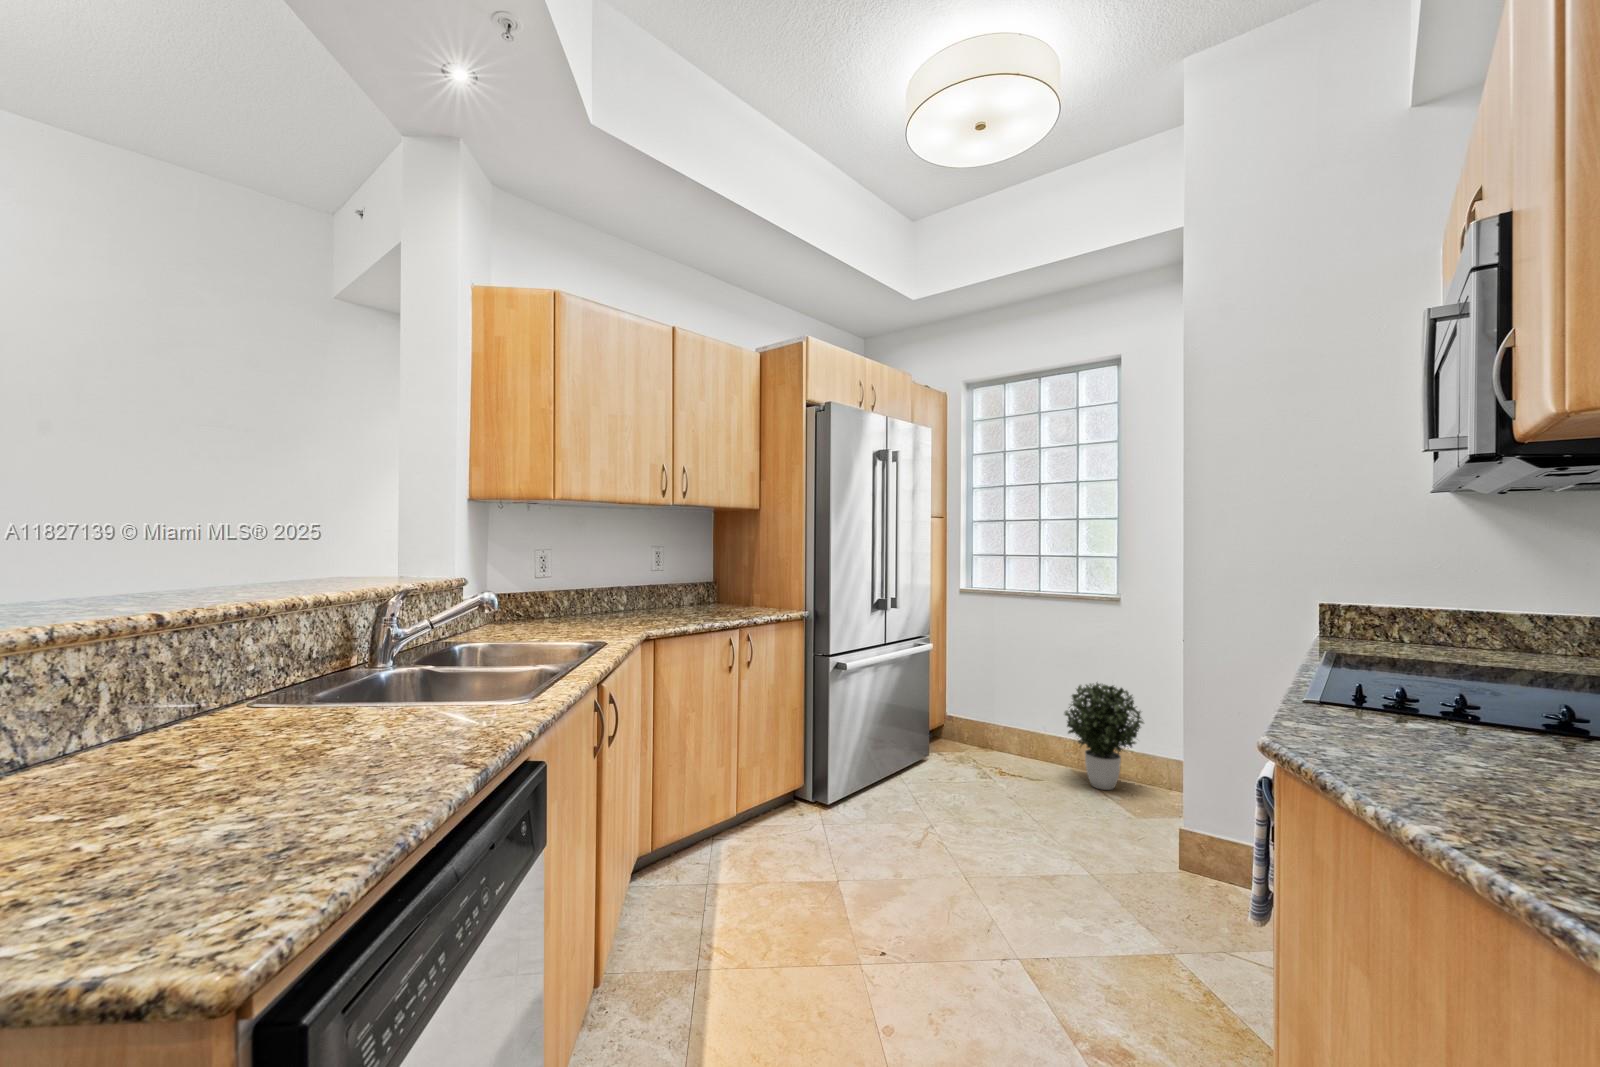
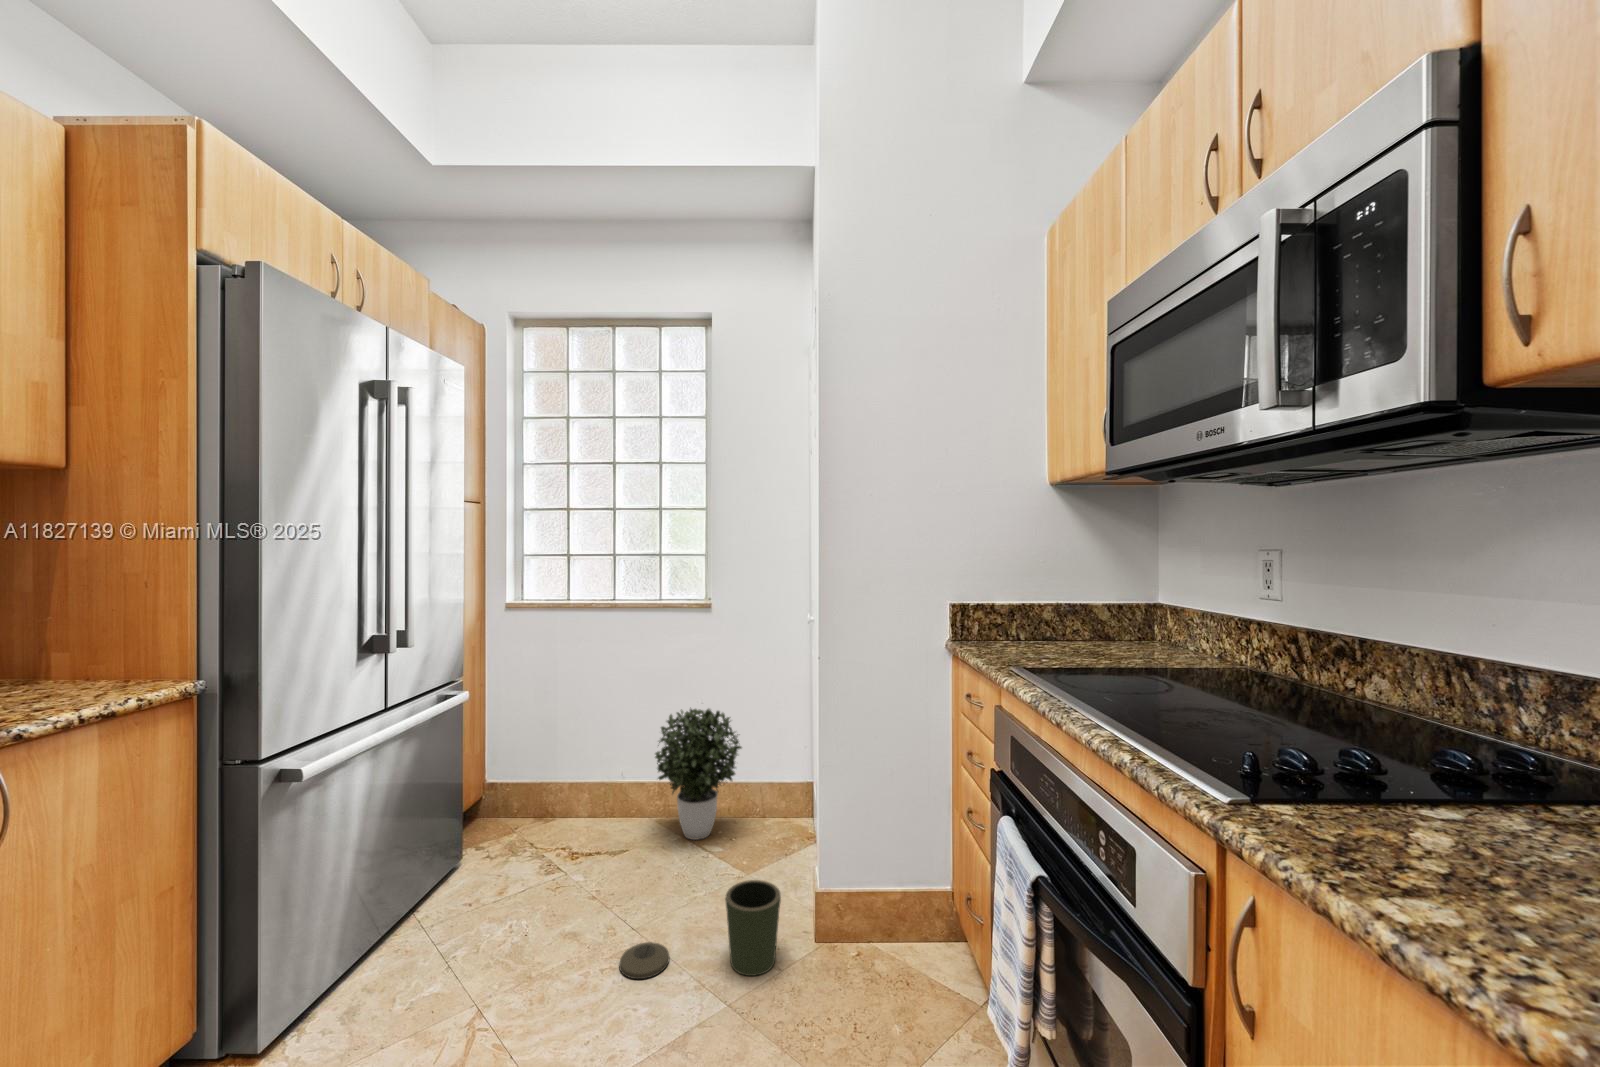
trash can: none [1019,804,1142,871] -> present [619,880,781,979]

